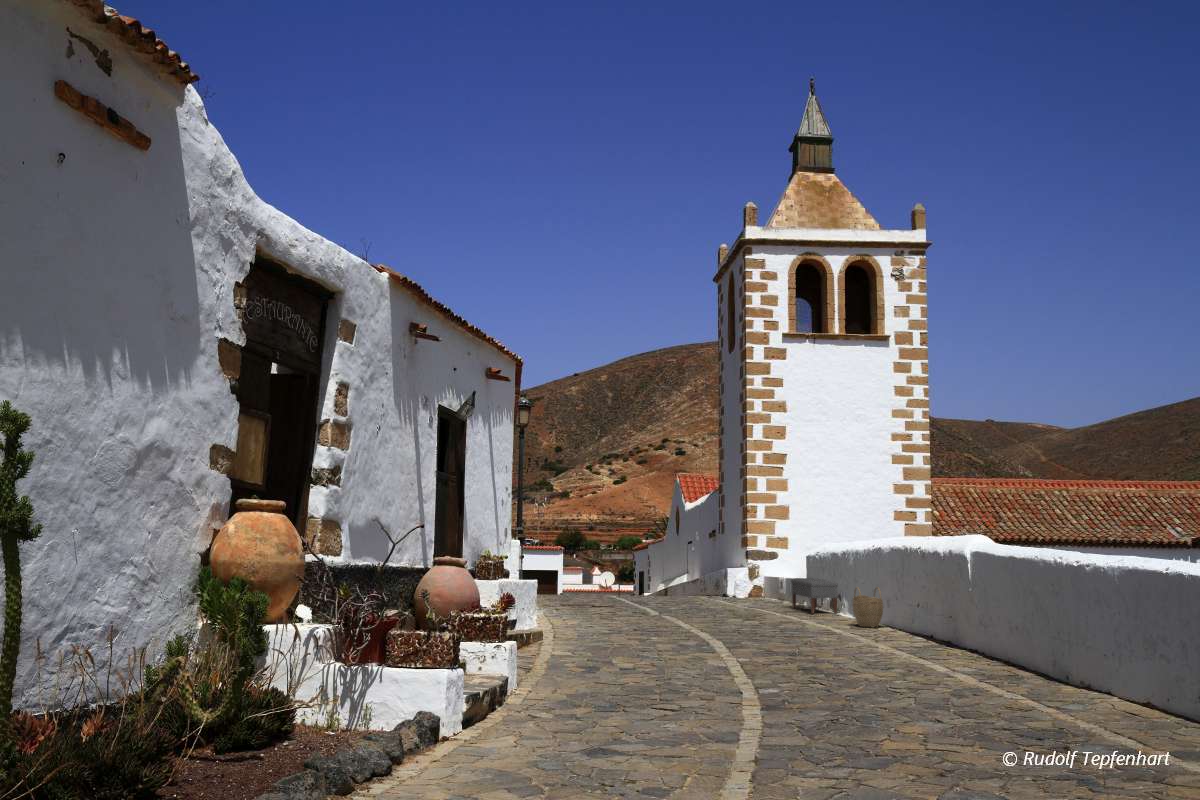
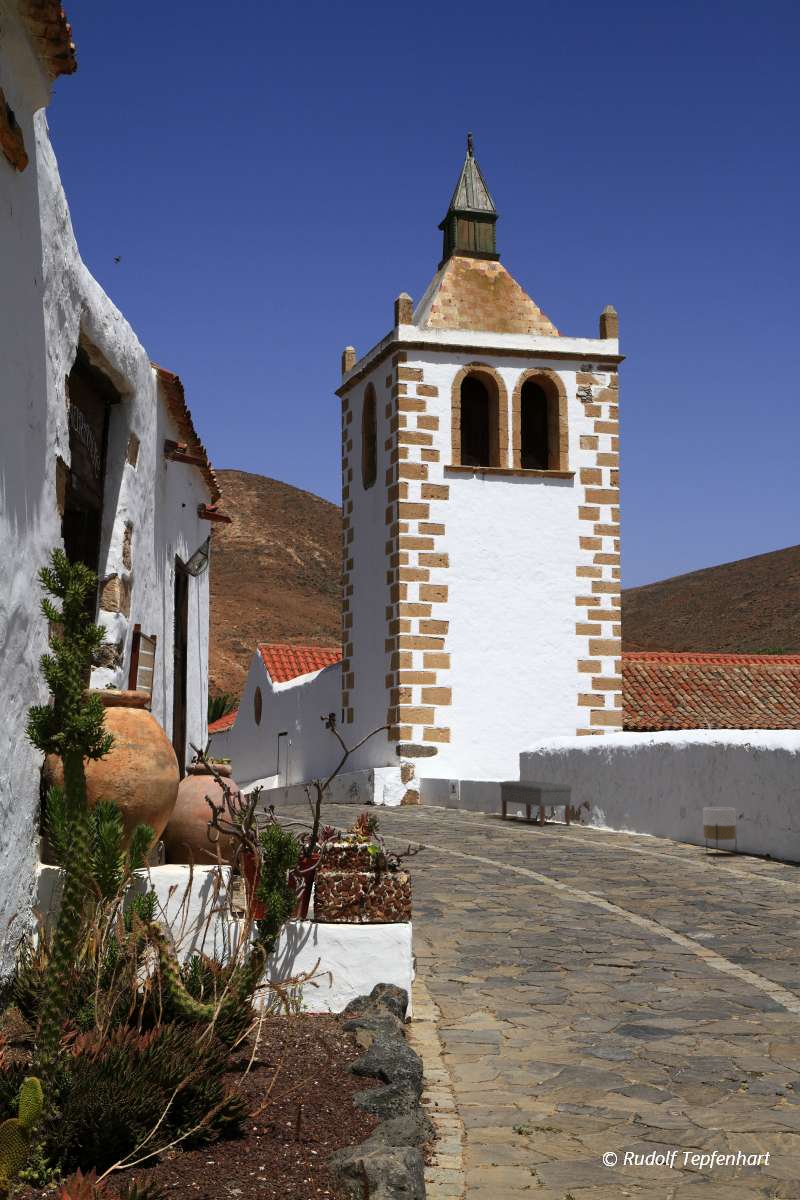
woven basket: present [852,587,883,627] -> none [618,791,659,841]
planter: none [897,600,926,640] -> present [703,807,737,852]

